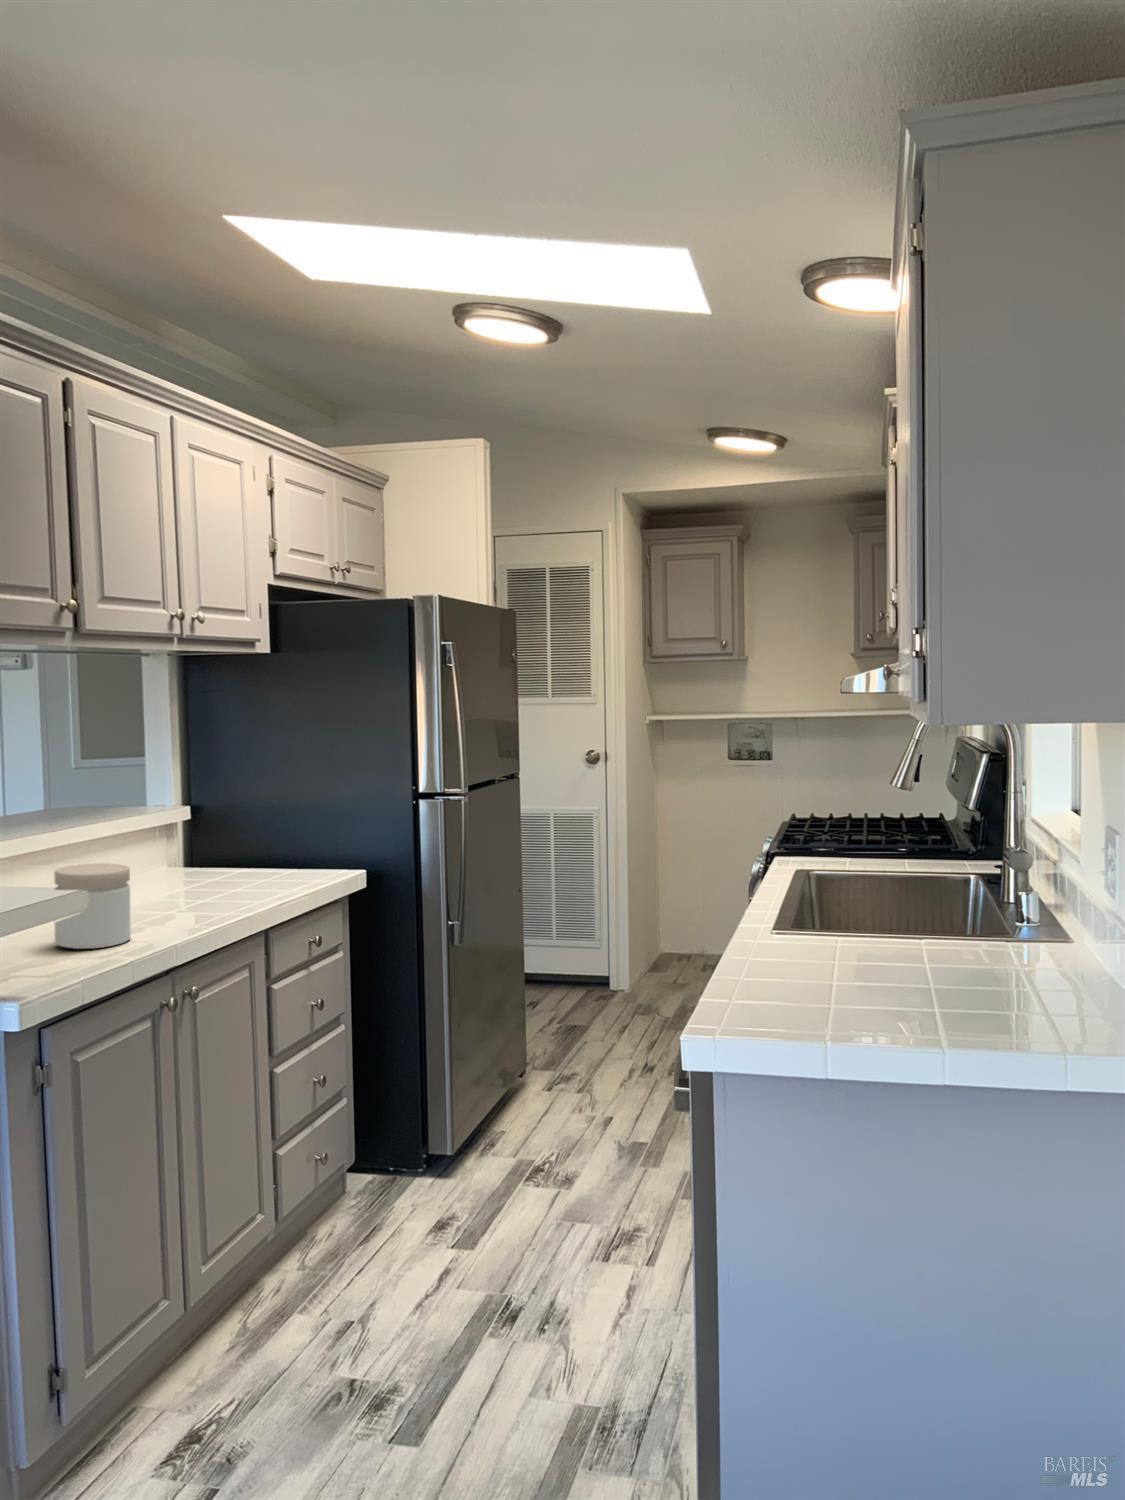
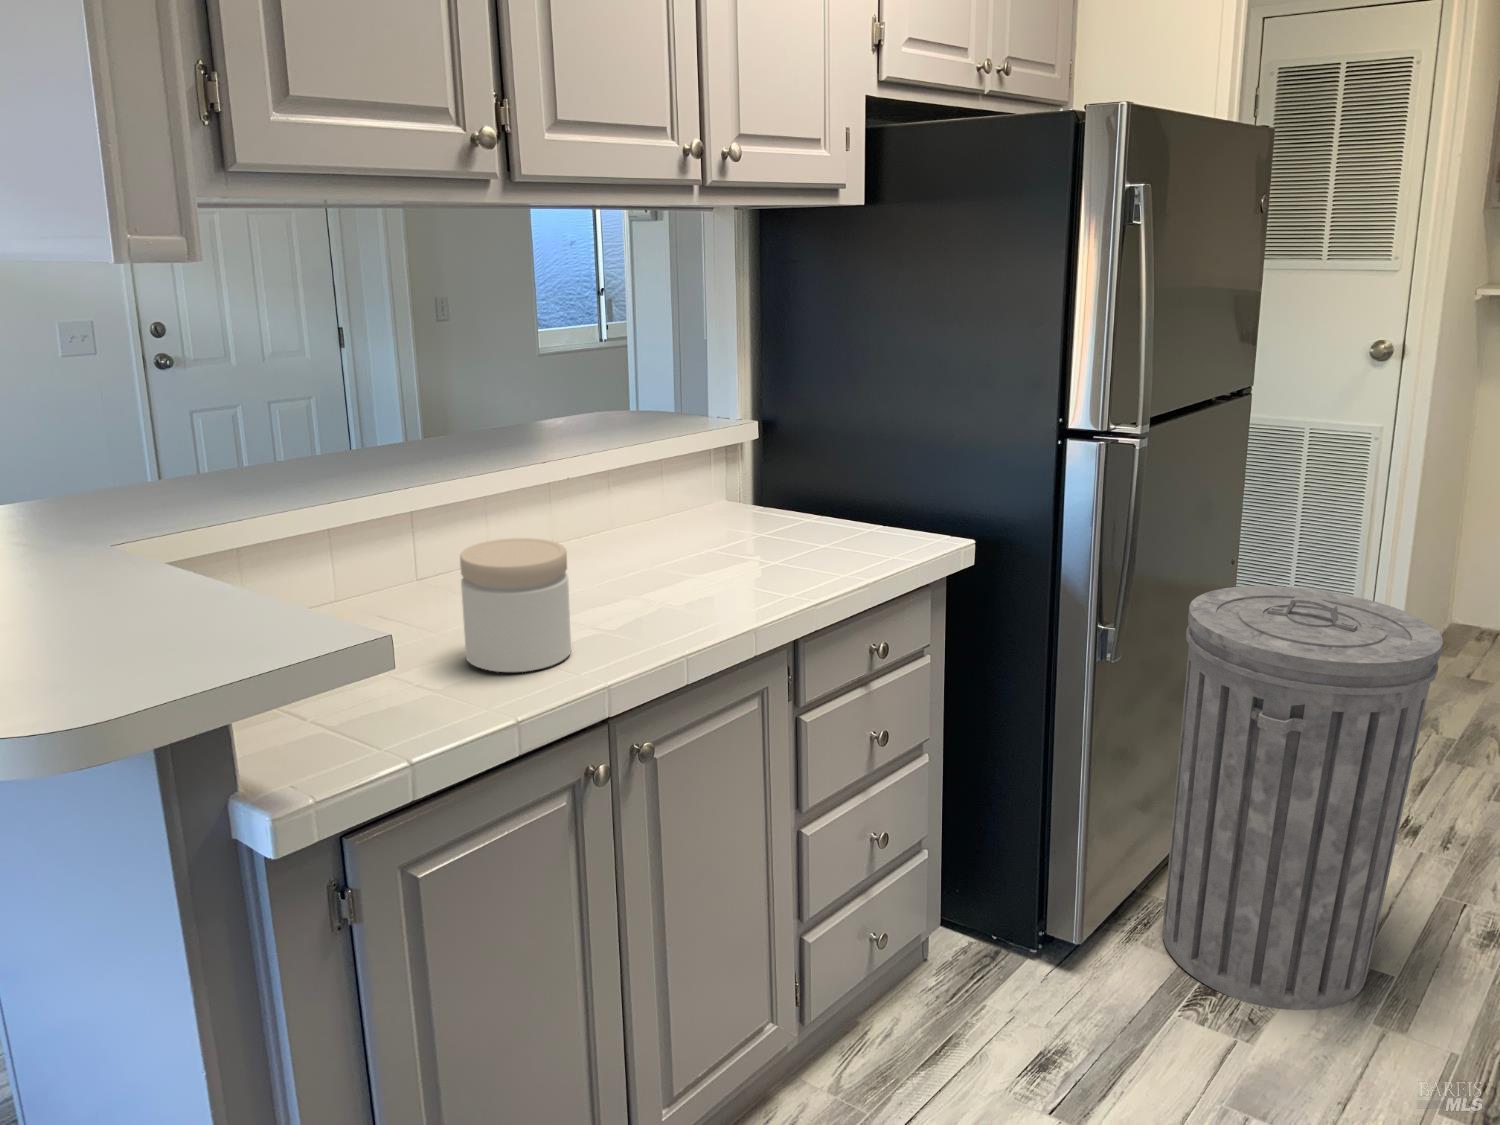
trash can: none [499,895,644,1170] -> present [1163,586,1443,1010]

